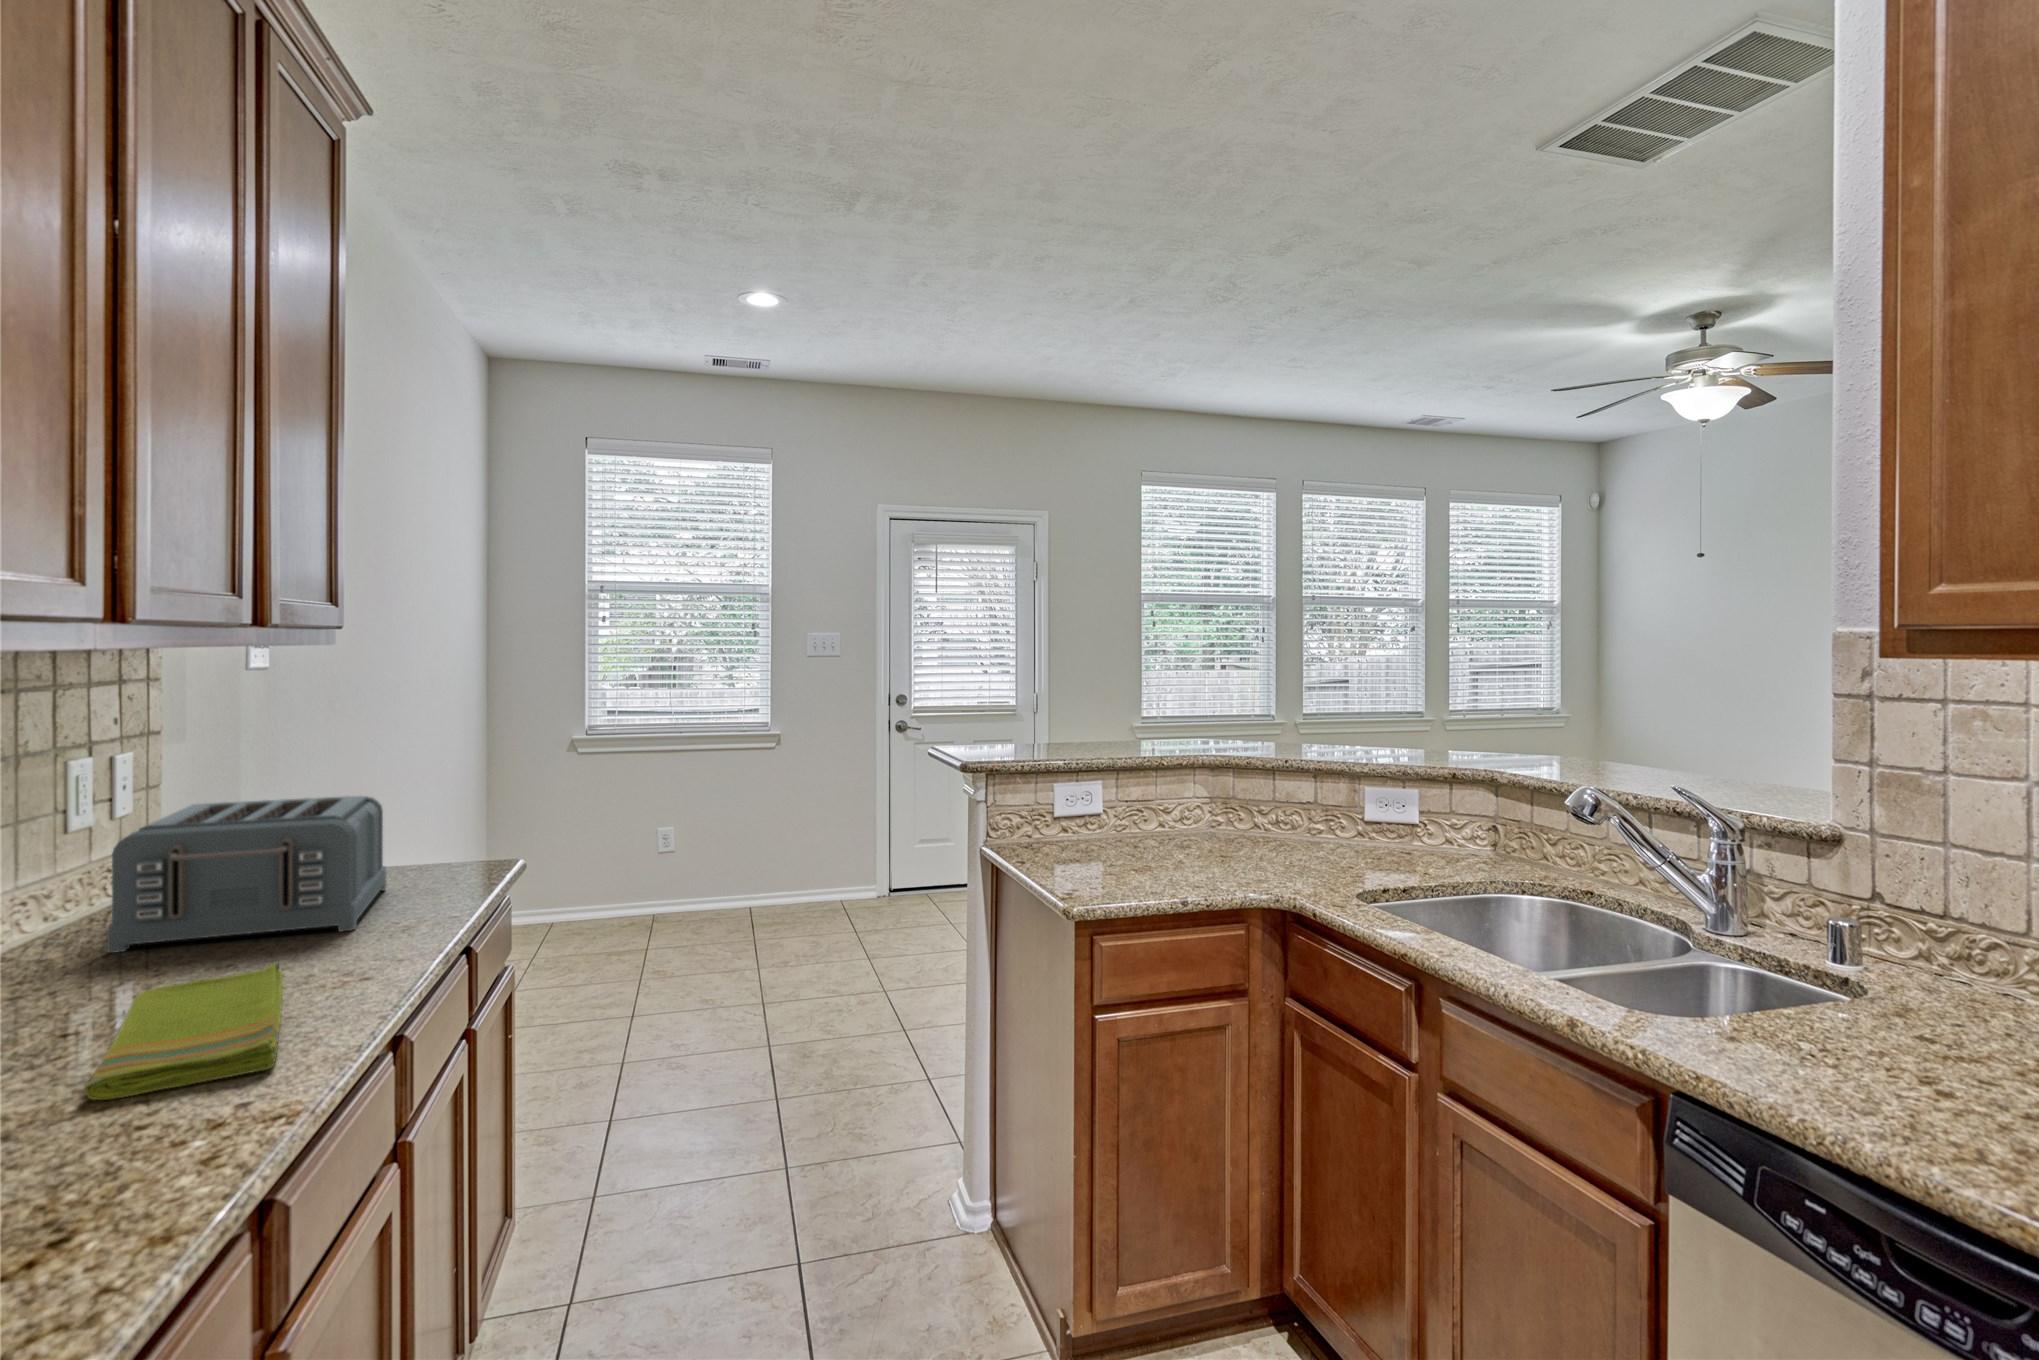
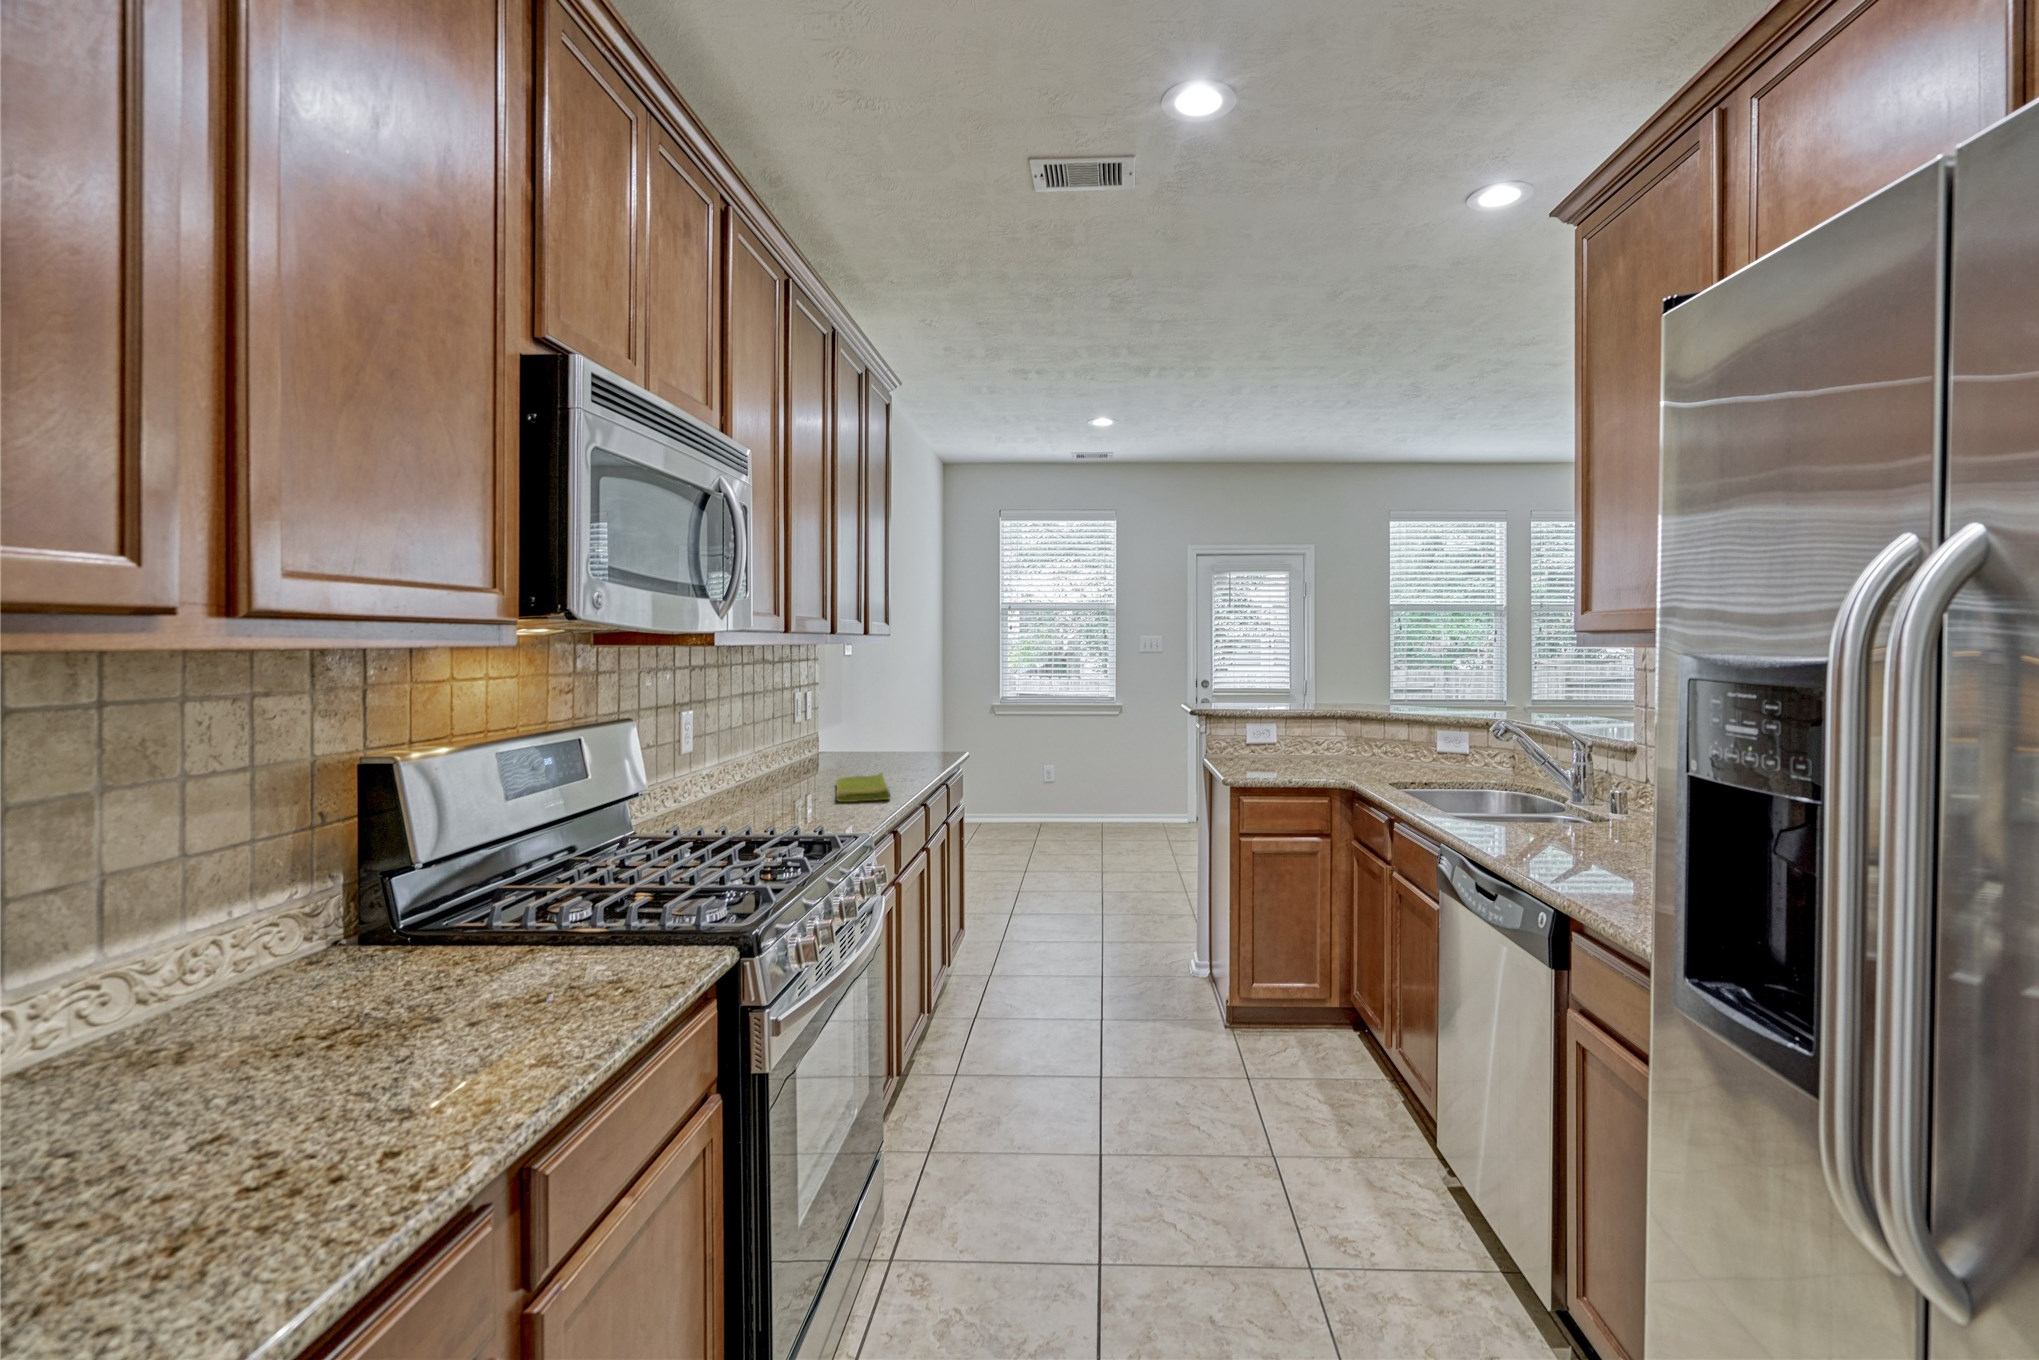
toaster: present [107,796,386,953] -> none [816,714,913,771]

